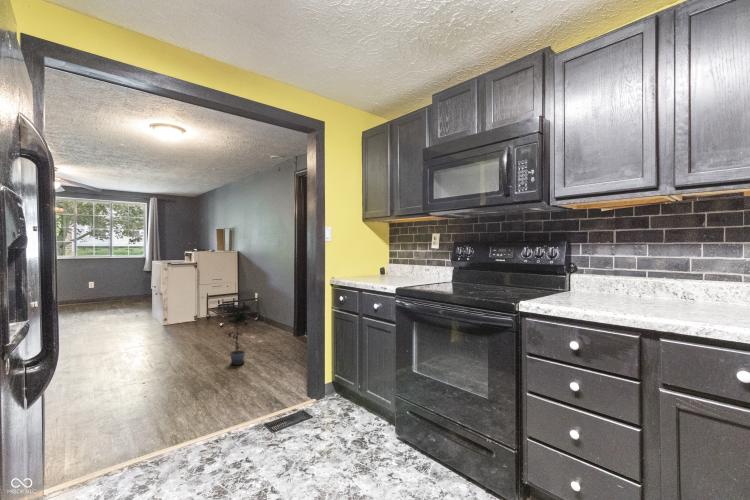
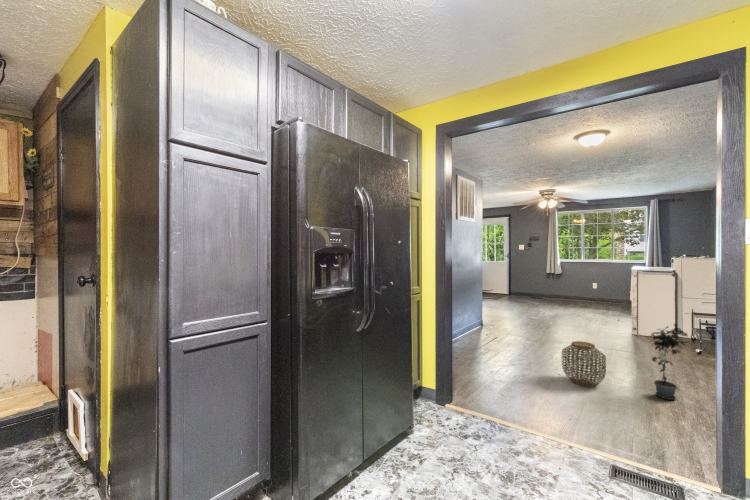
woven basket: none [152,337,197,384] -> present [561,341,606,387]

